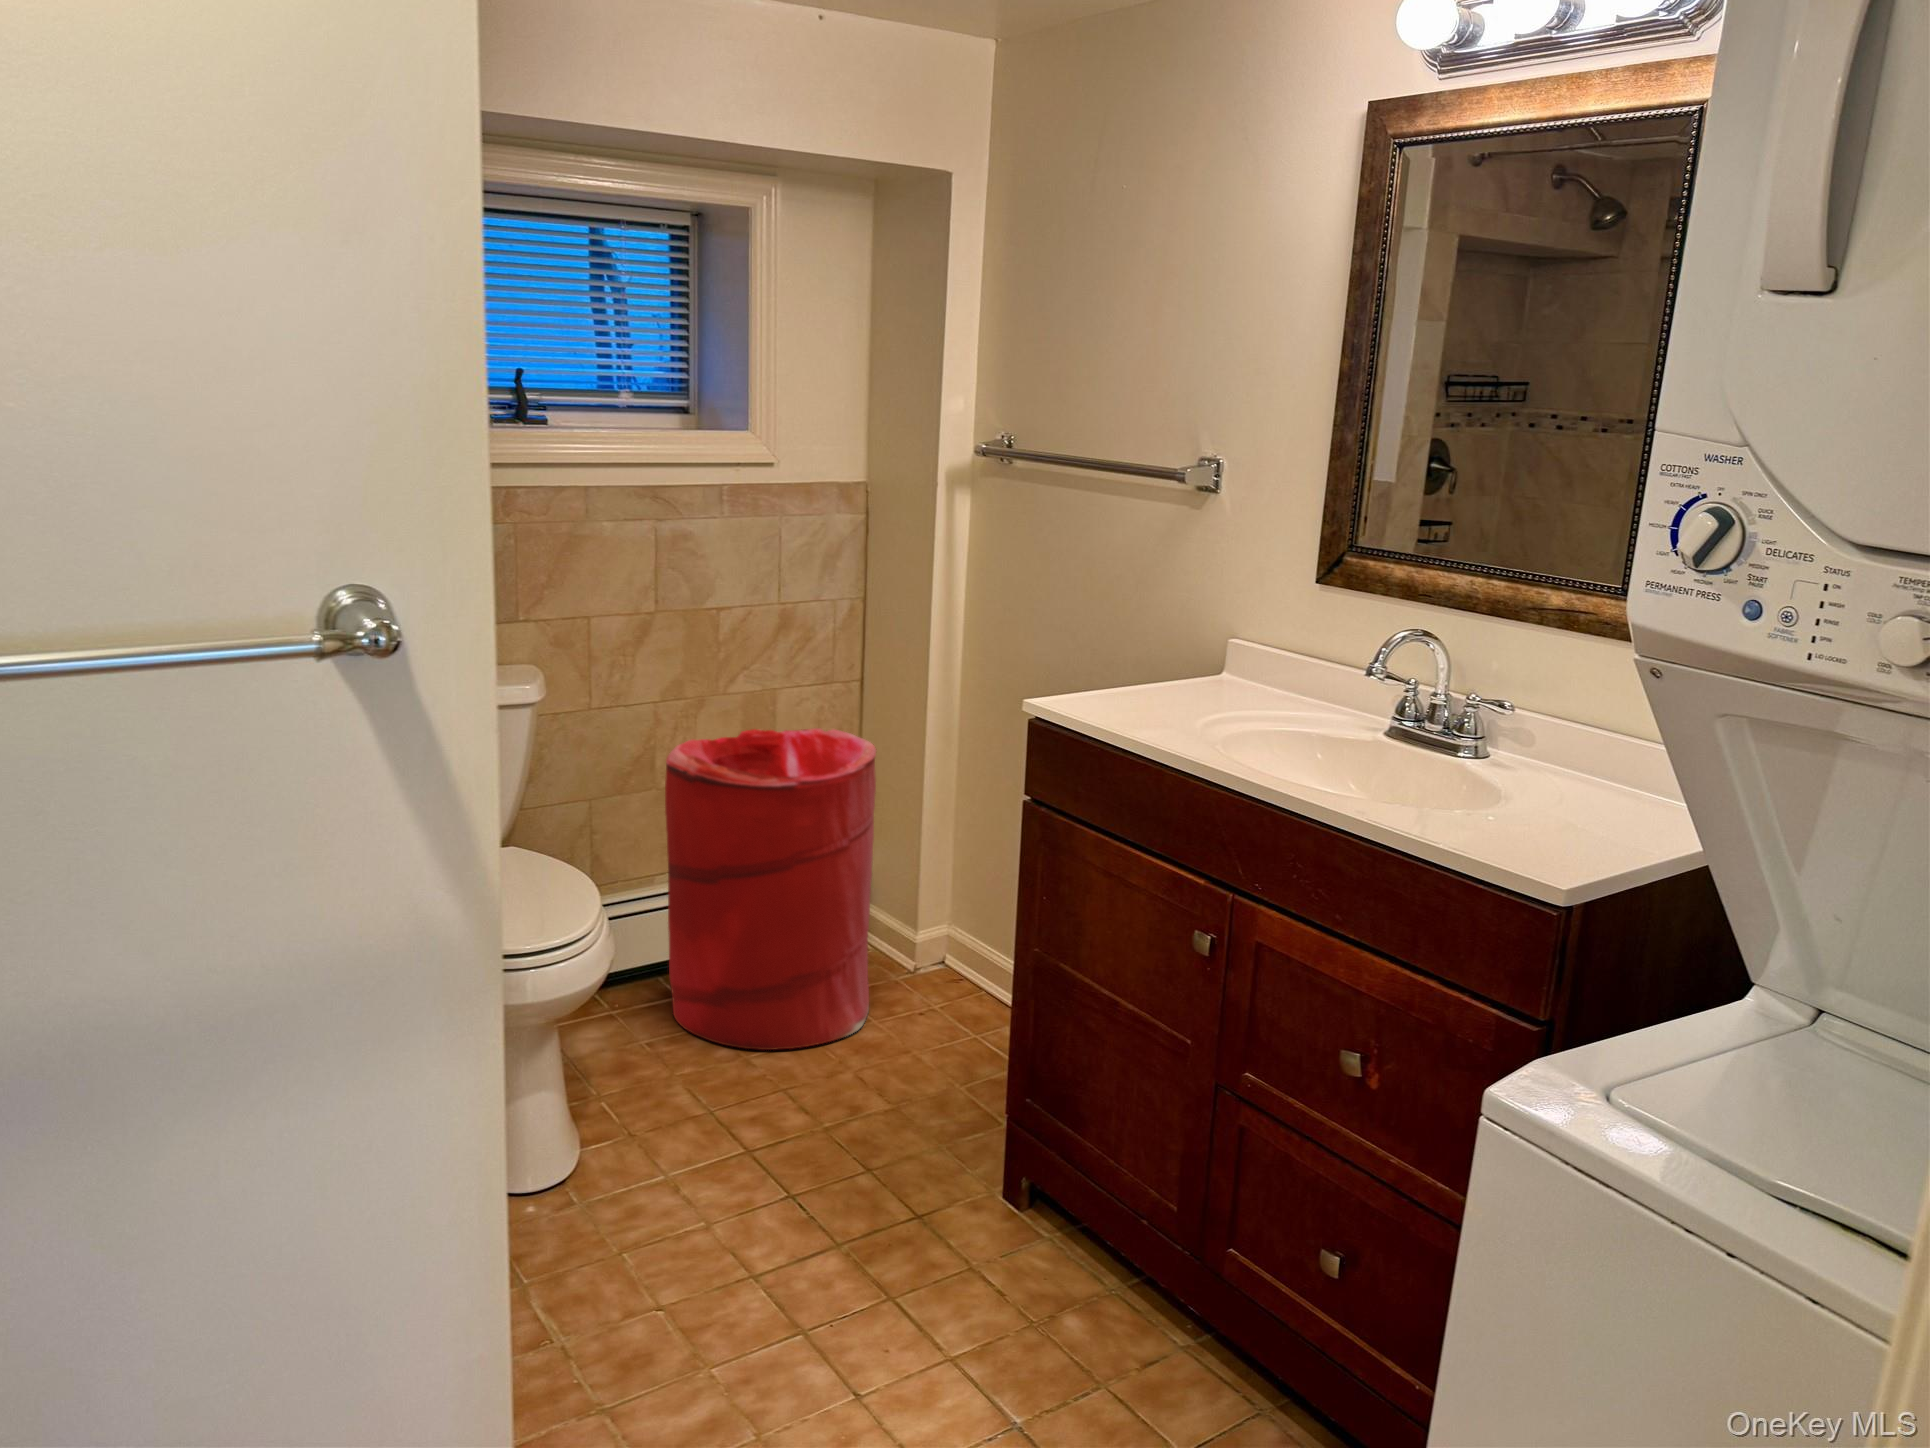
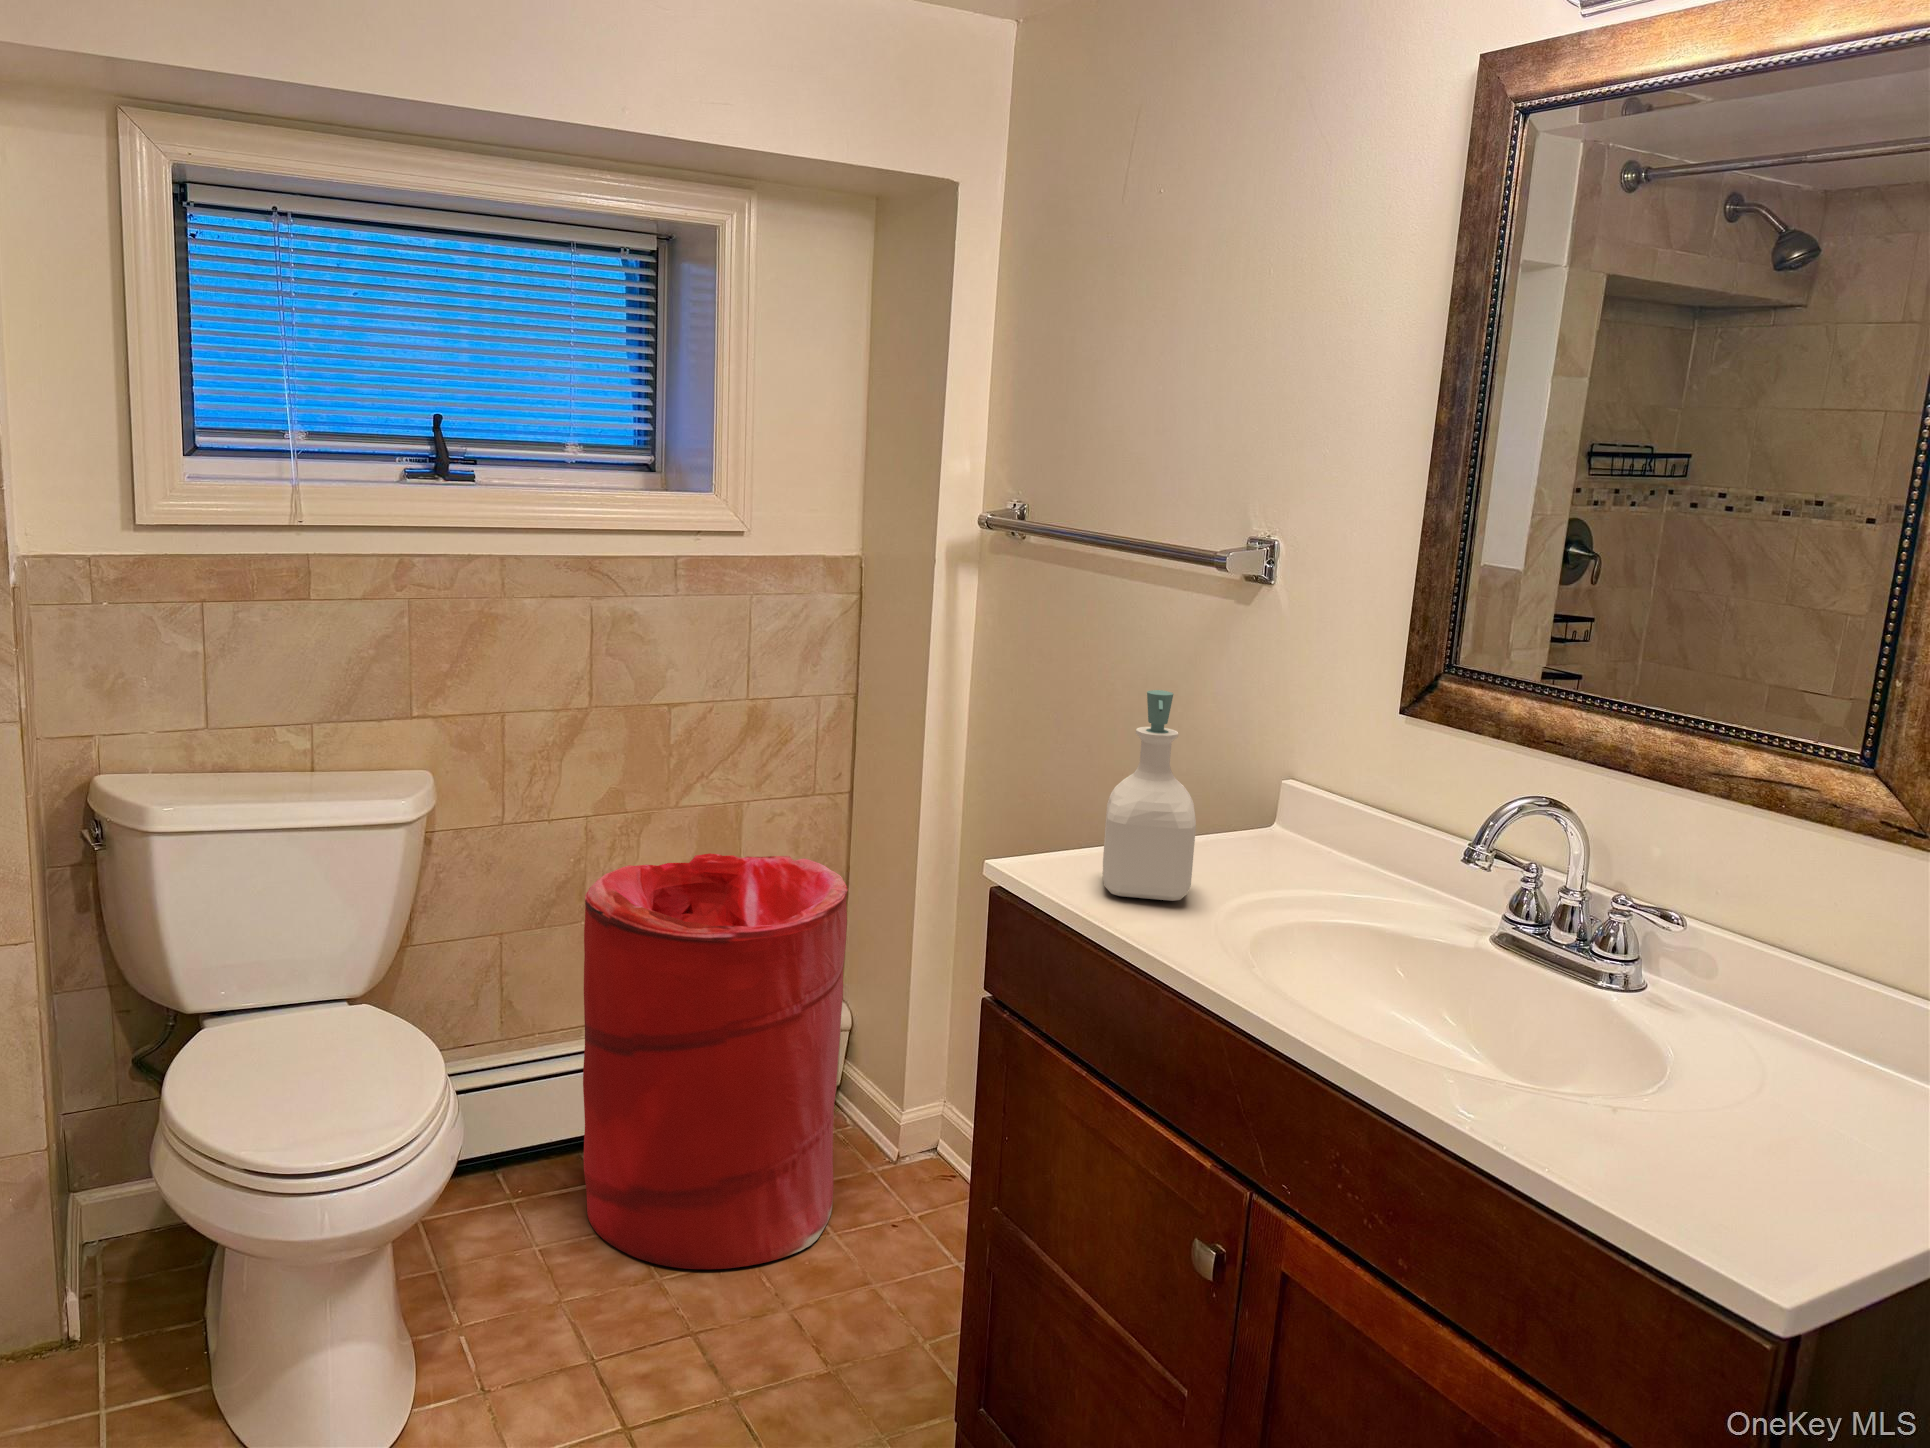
soap bottle: none [1111,567,1181,717] -> present [1103,690,1196,901]

